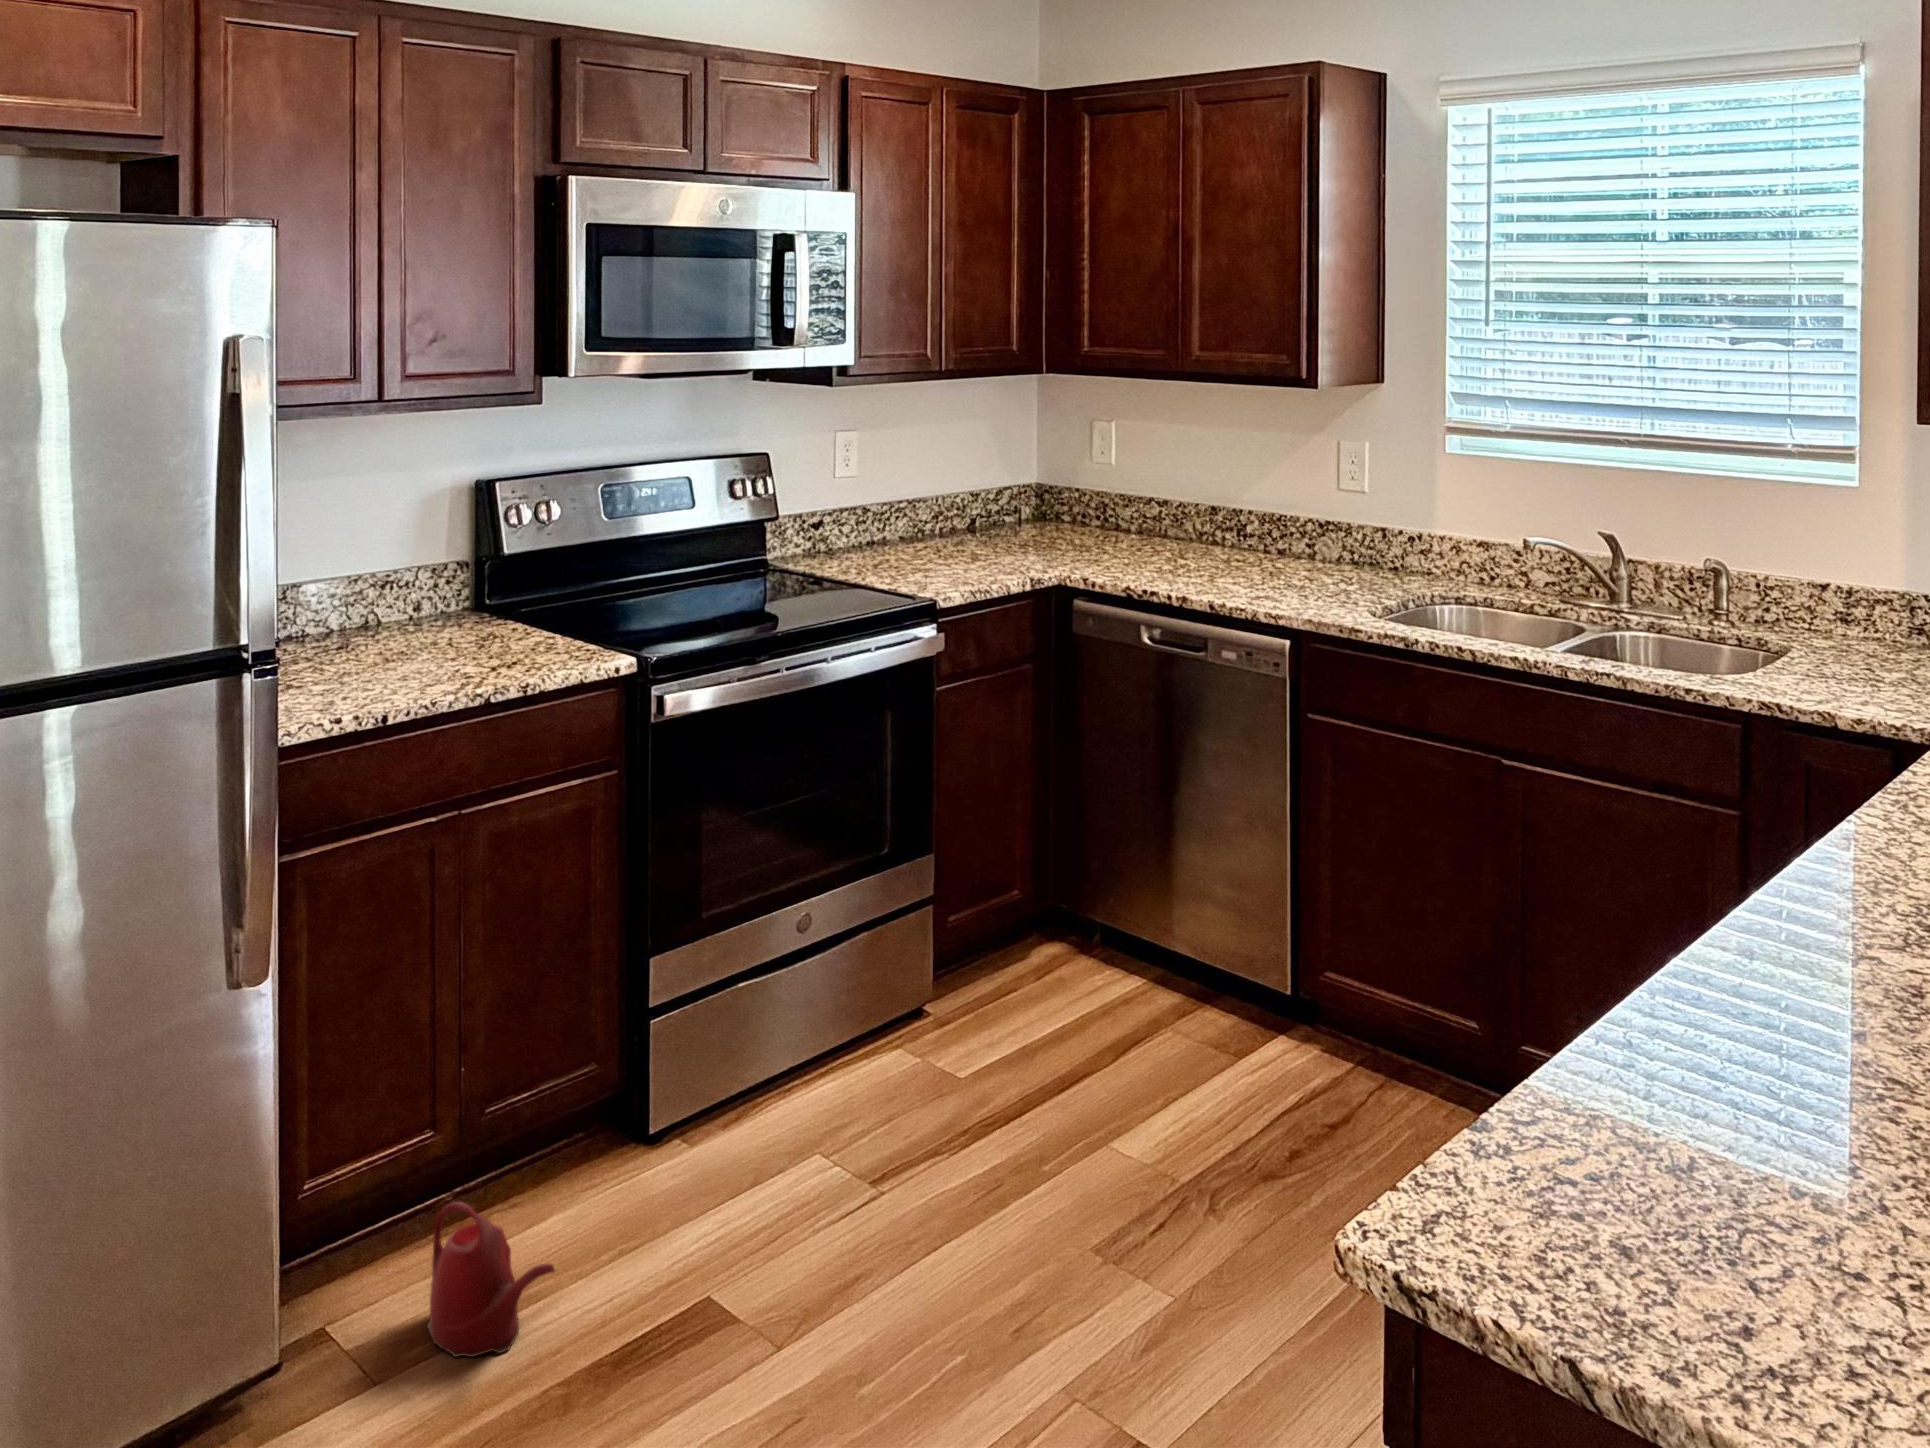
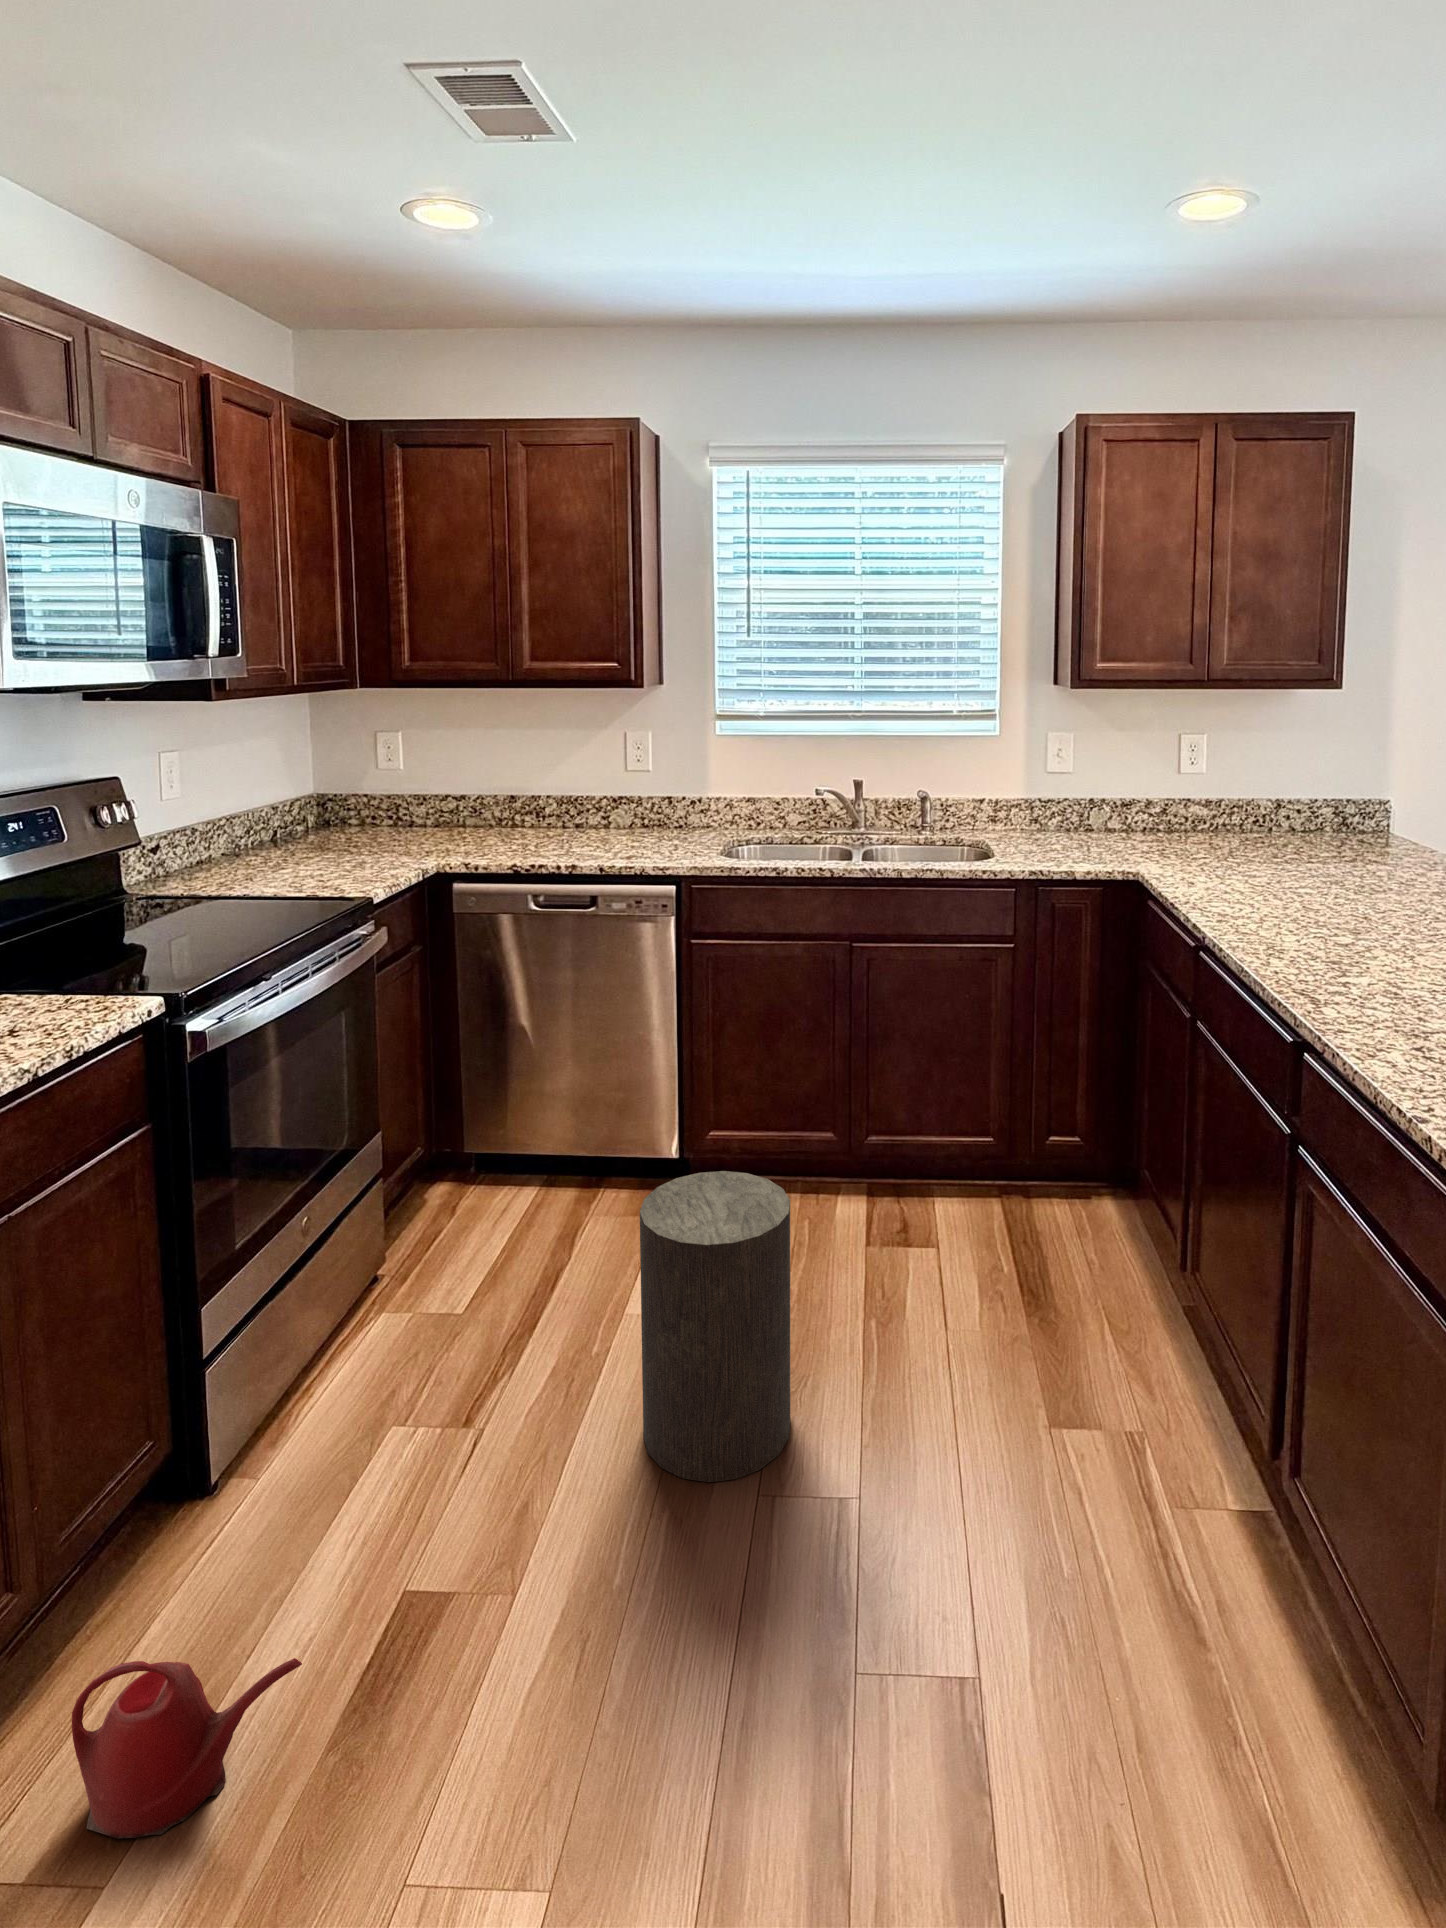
stool: none [996,983,1172,1364] -> present [640,1171,790,1482]

